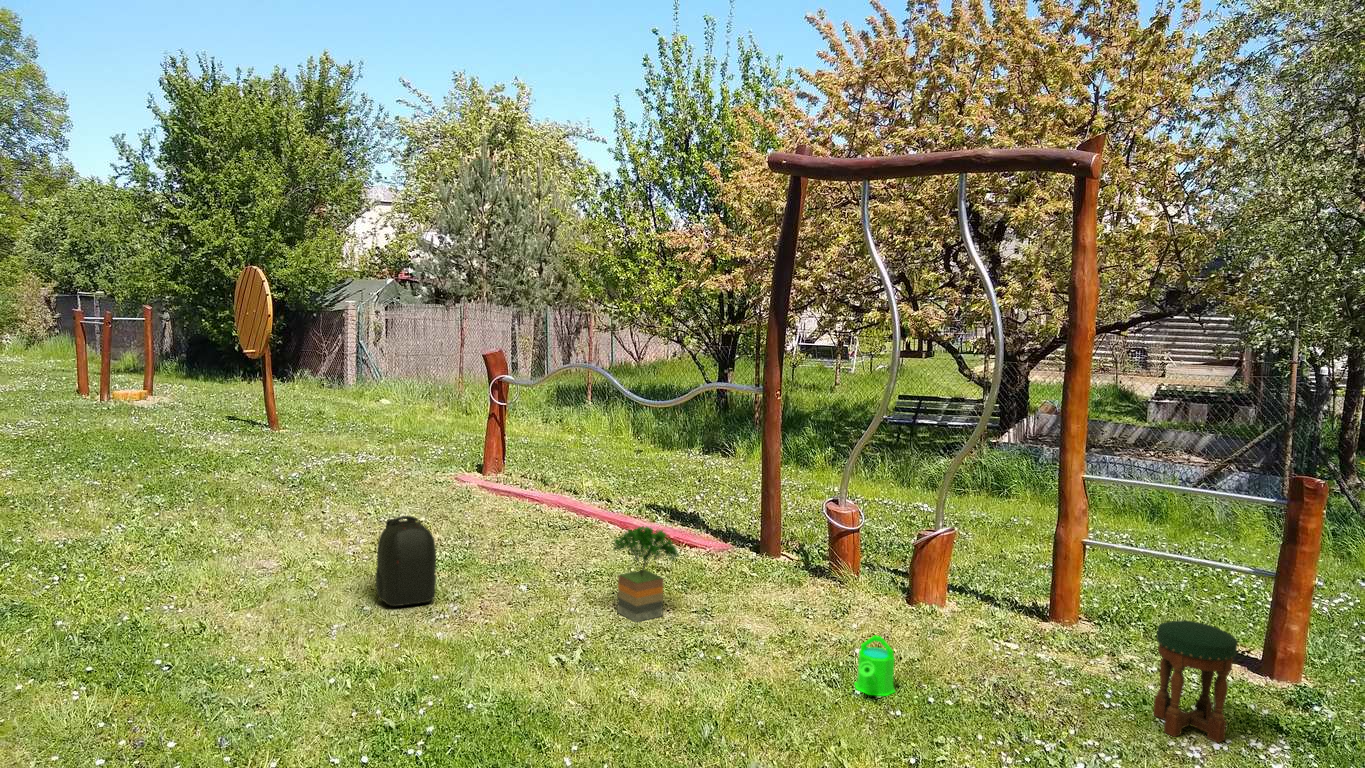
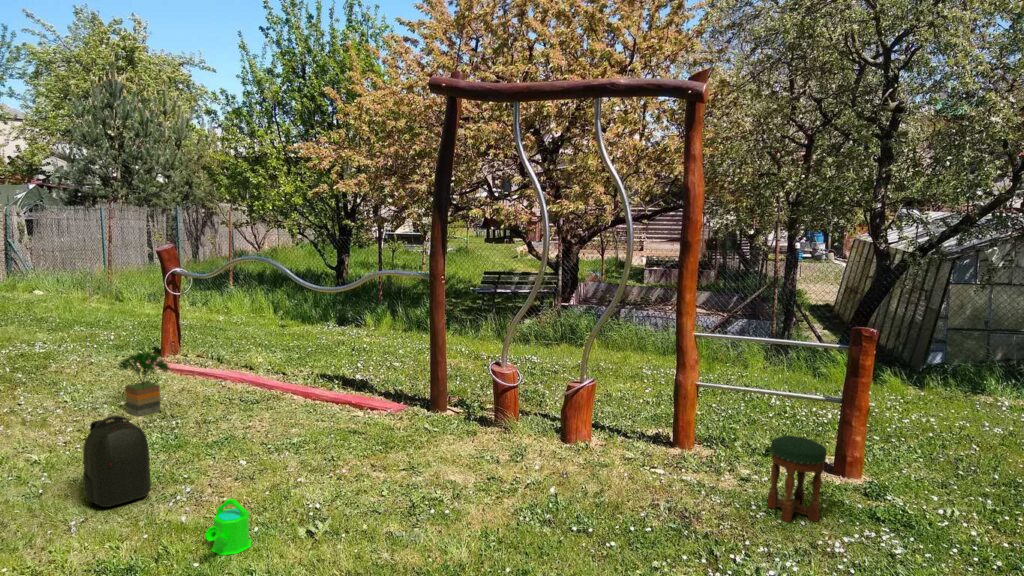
potted tree: present [613,526,678,622] -> present [120,352,169,416]
watering can: present [854,635,895,696] -> present [205,499,252,555]

